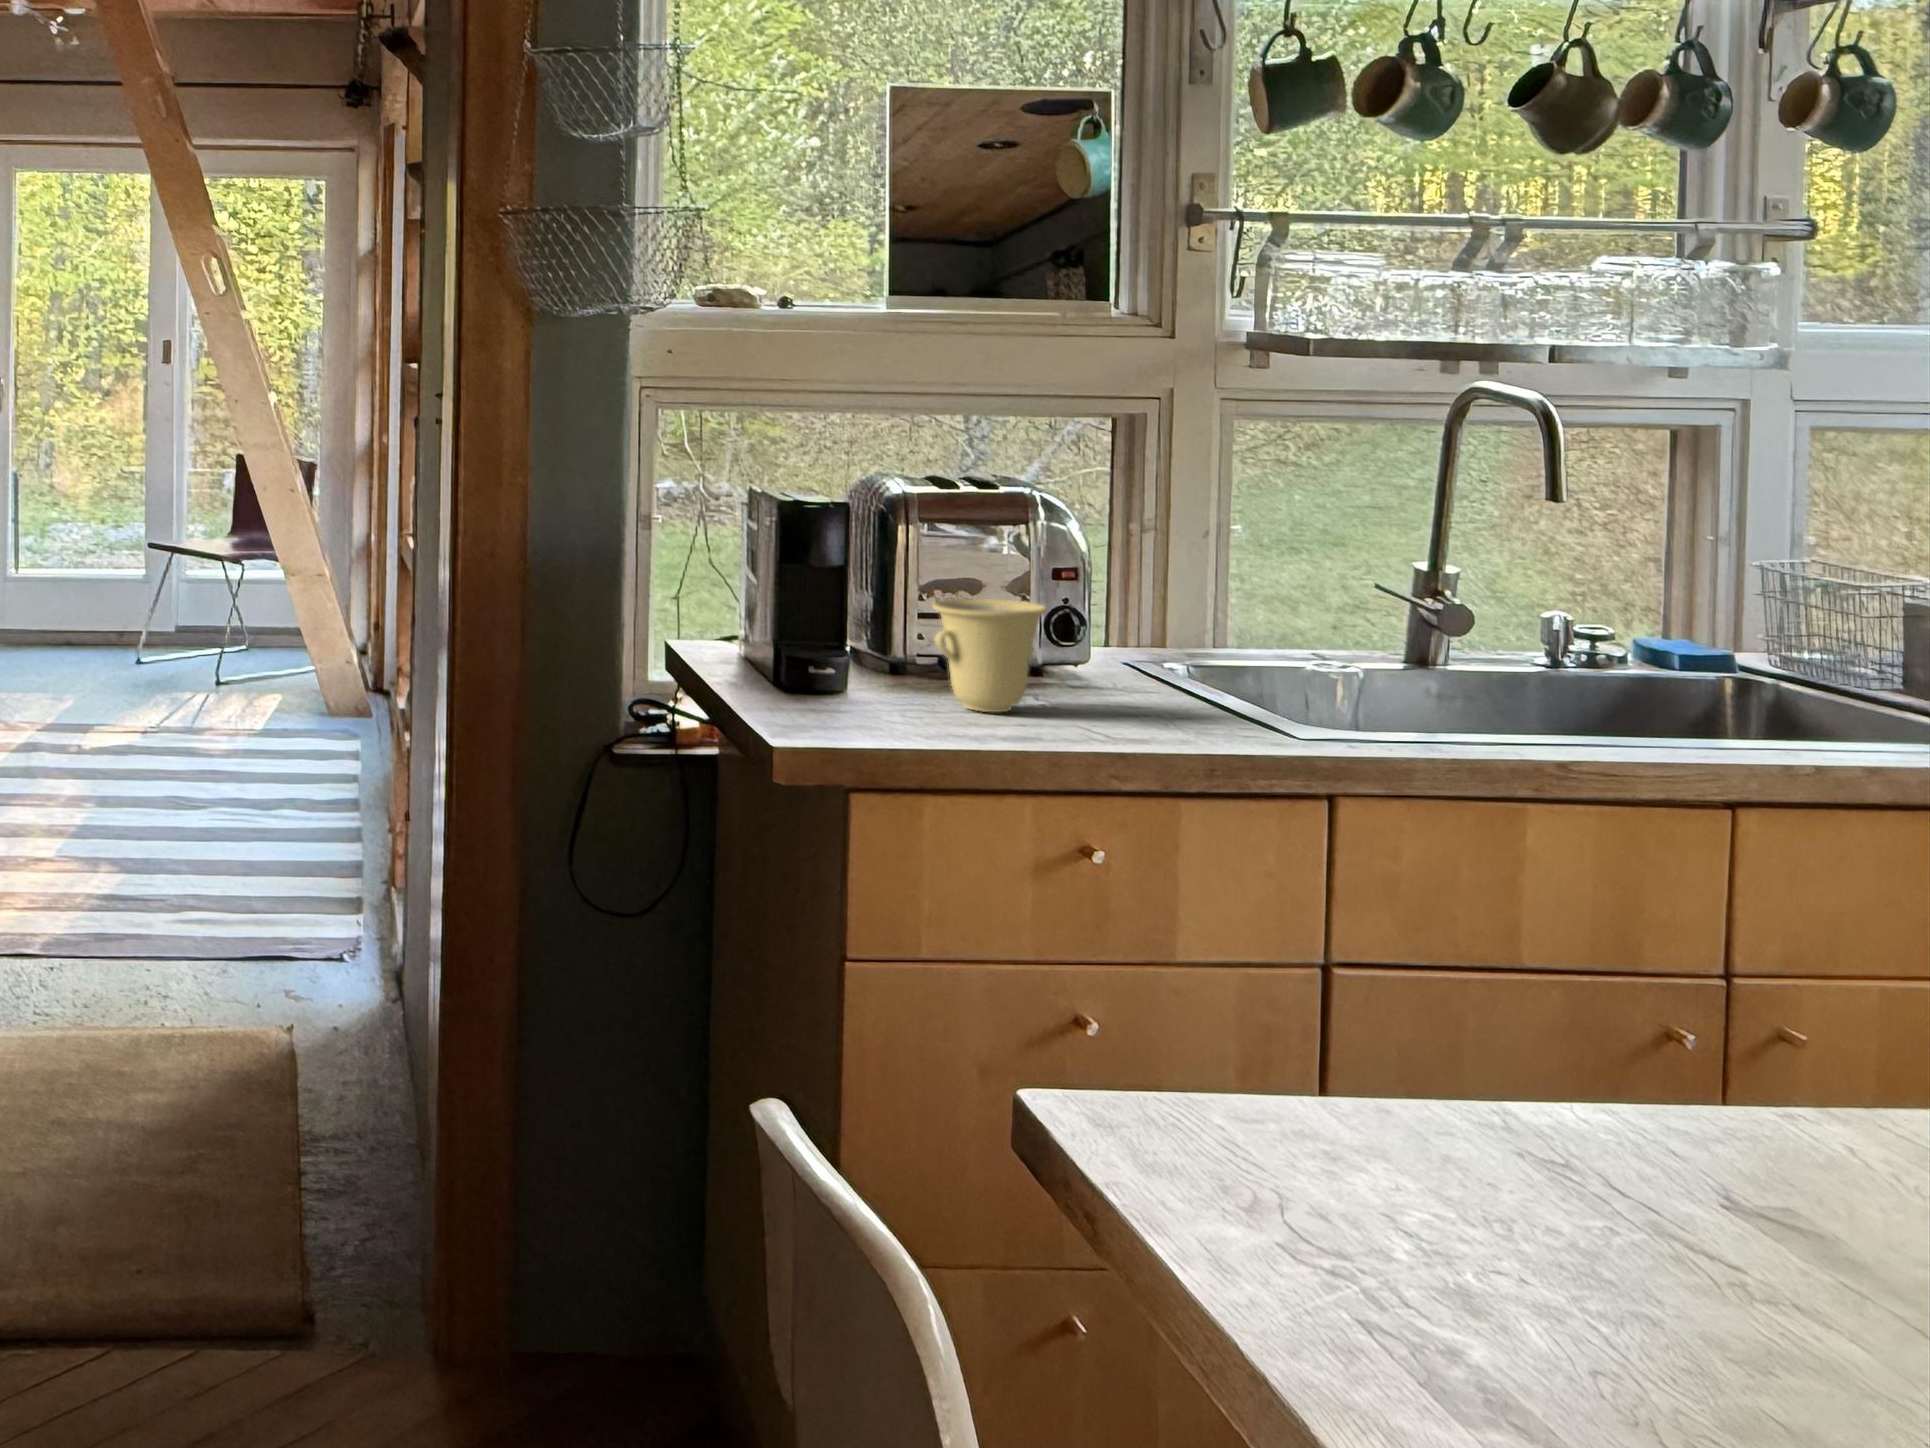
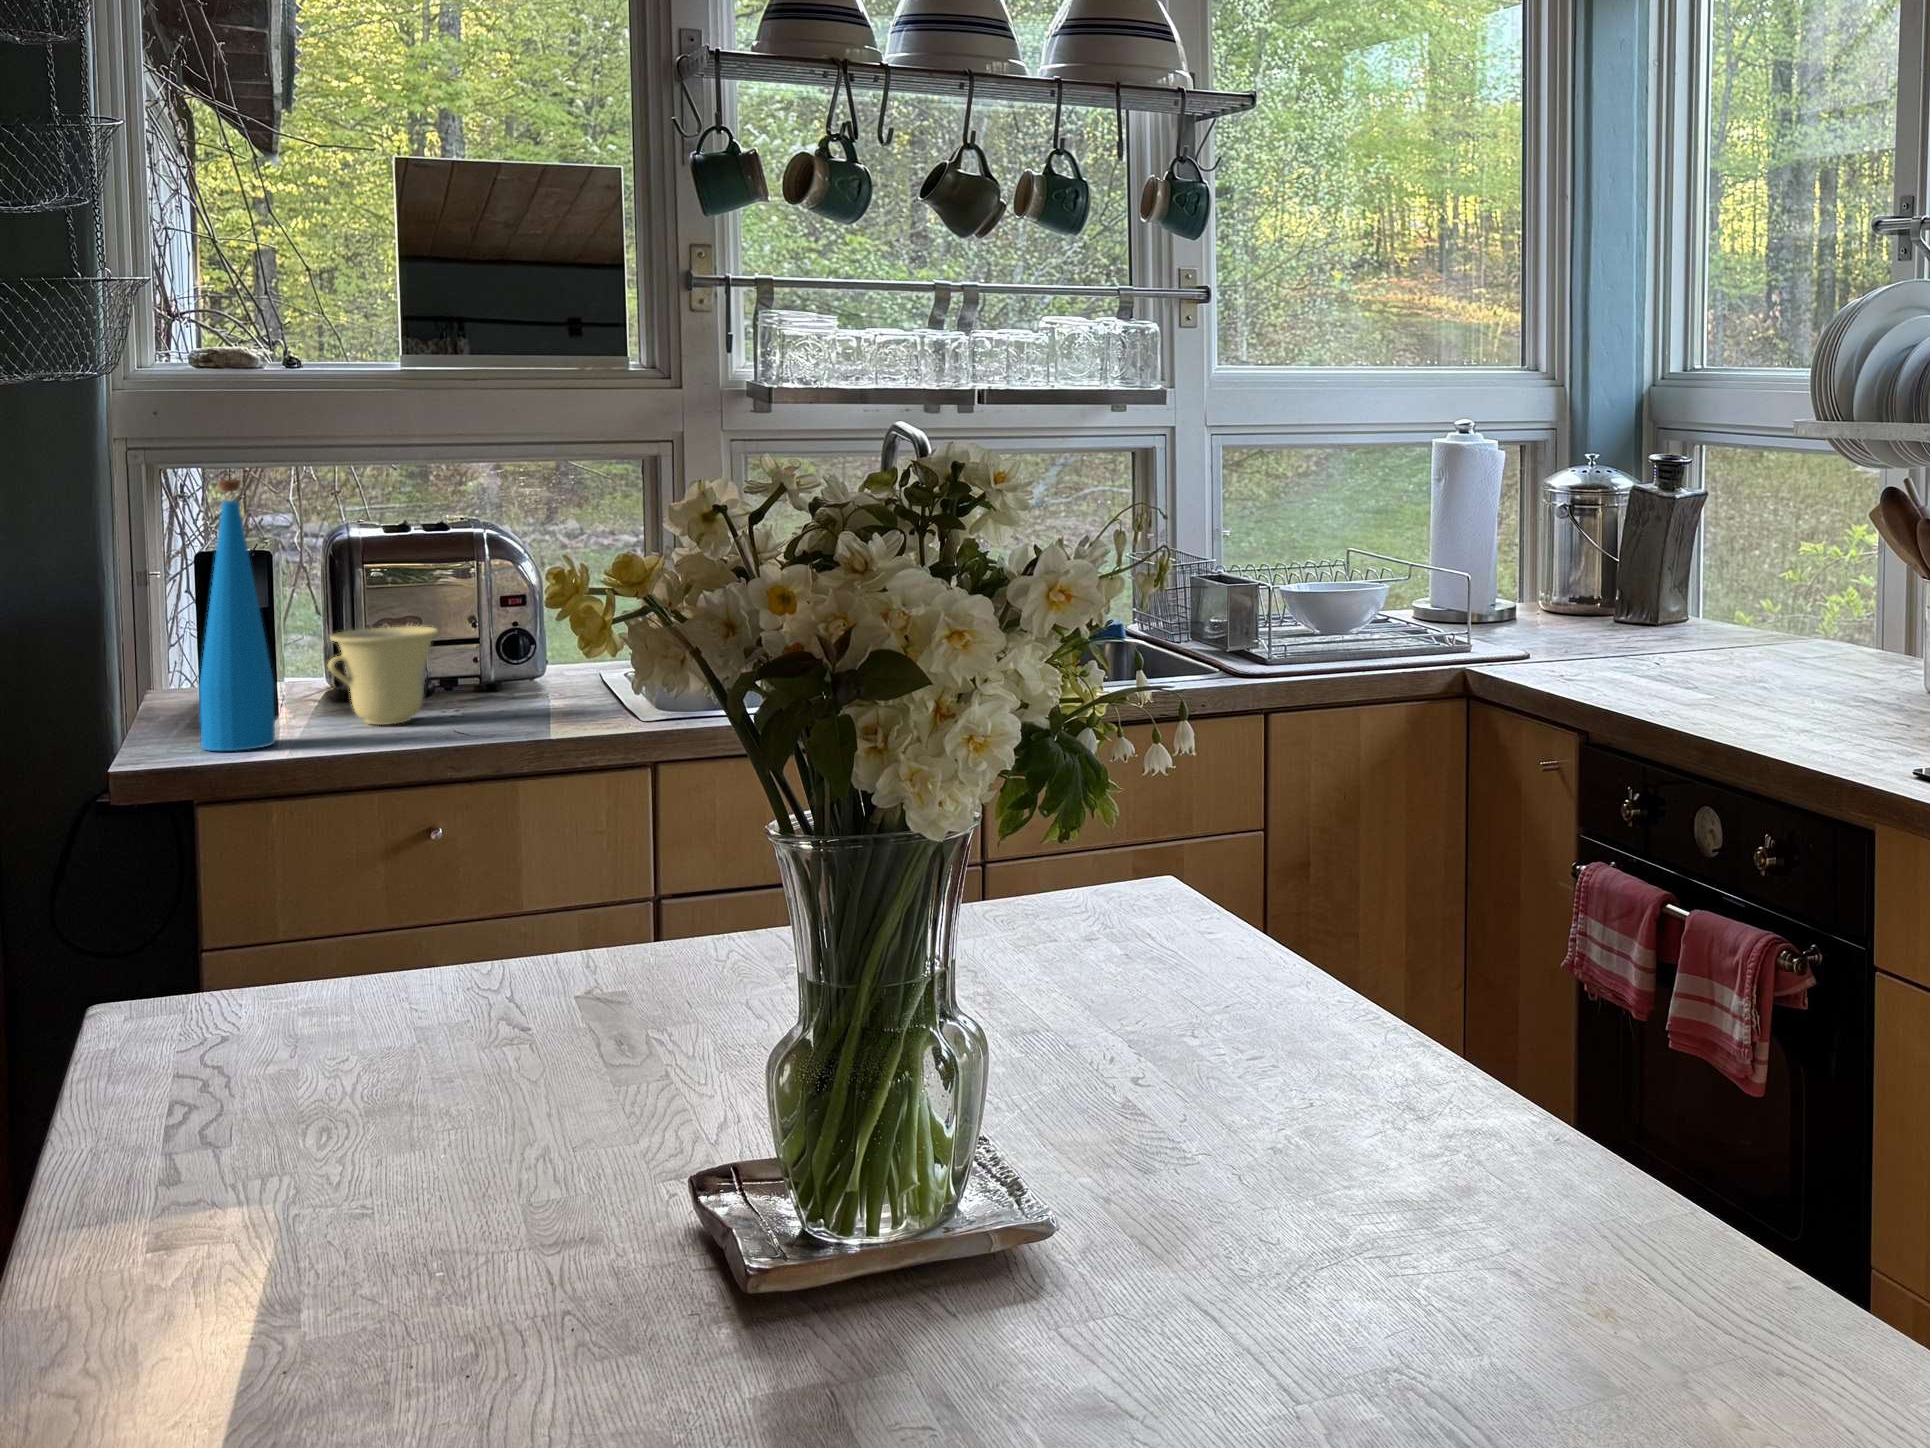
bottle: none [839,424,915,733] -> present [199,480,275,751]

